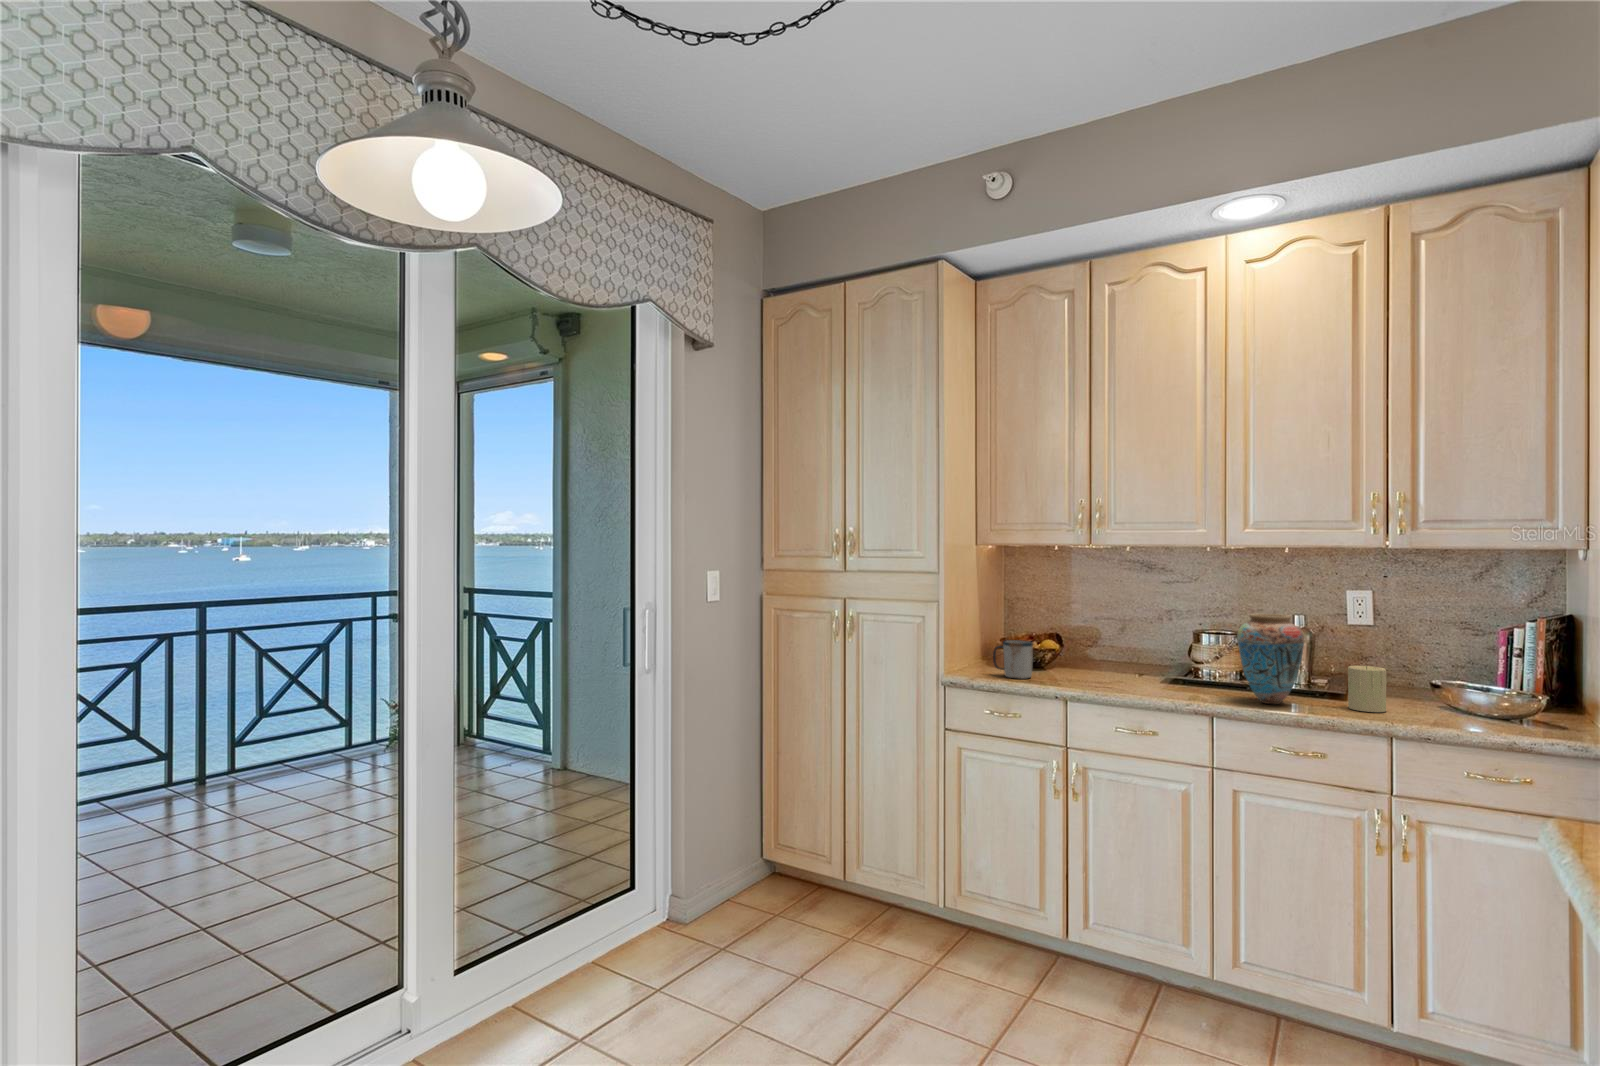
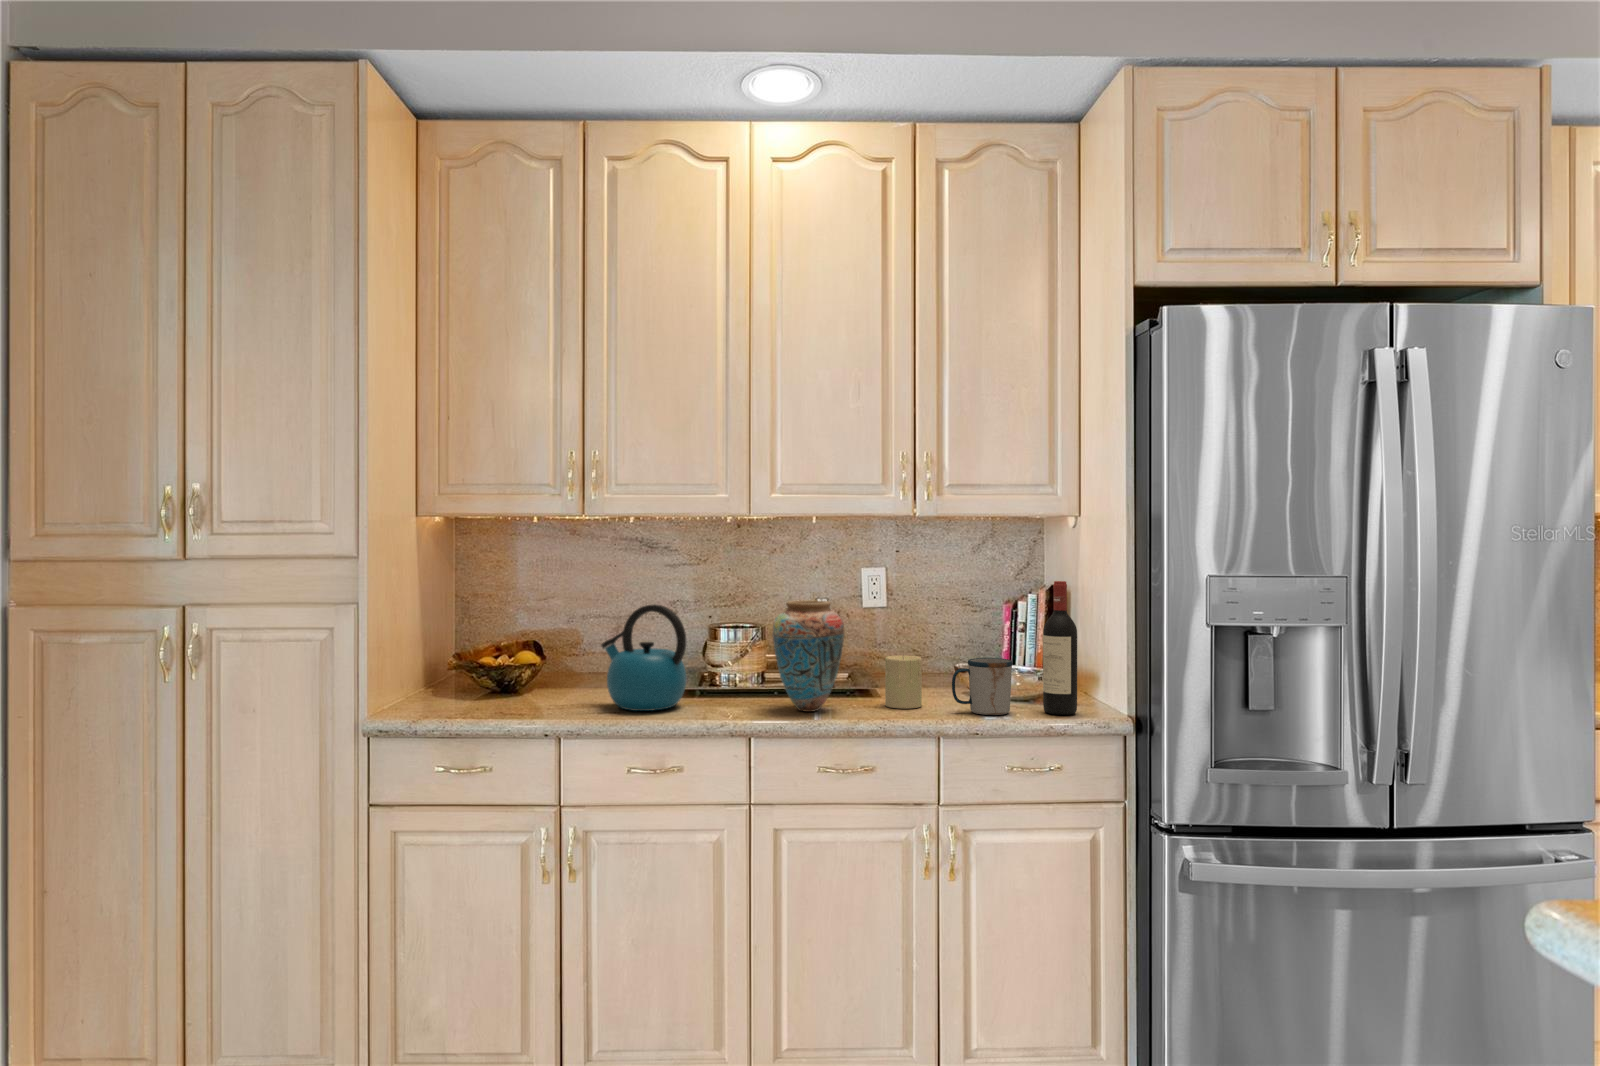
wine bottle: none [1521,608,1564,736] -> present [1043,581,1077,715]
kettle: none [1101,611,1166,689] -> present [602,604,686,711]
mug: present [993,640,1033,679] -> present [952,658,1013,715]

